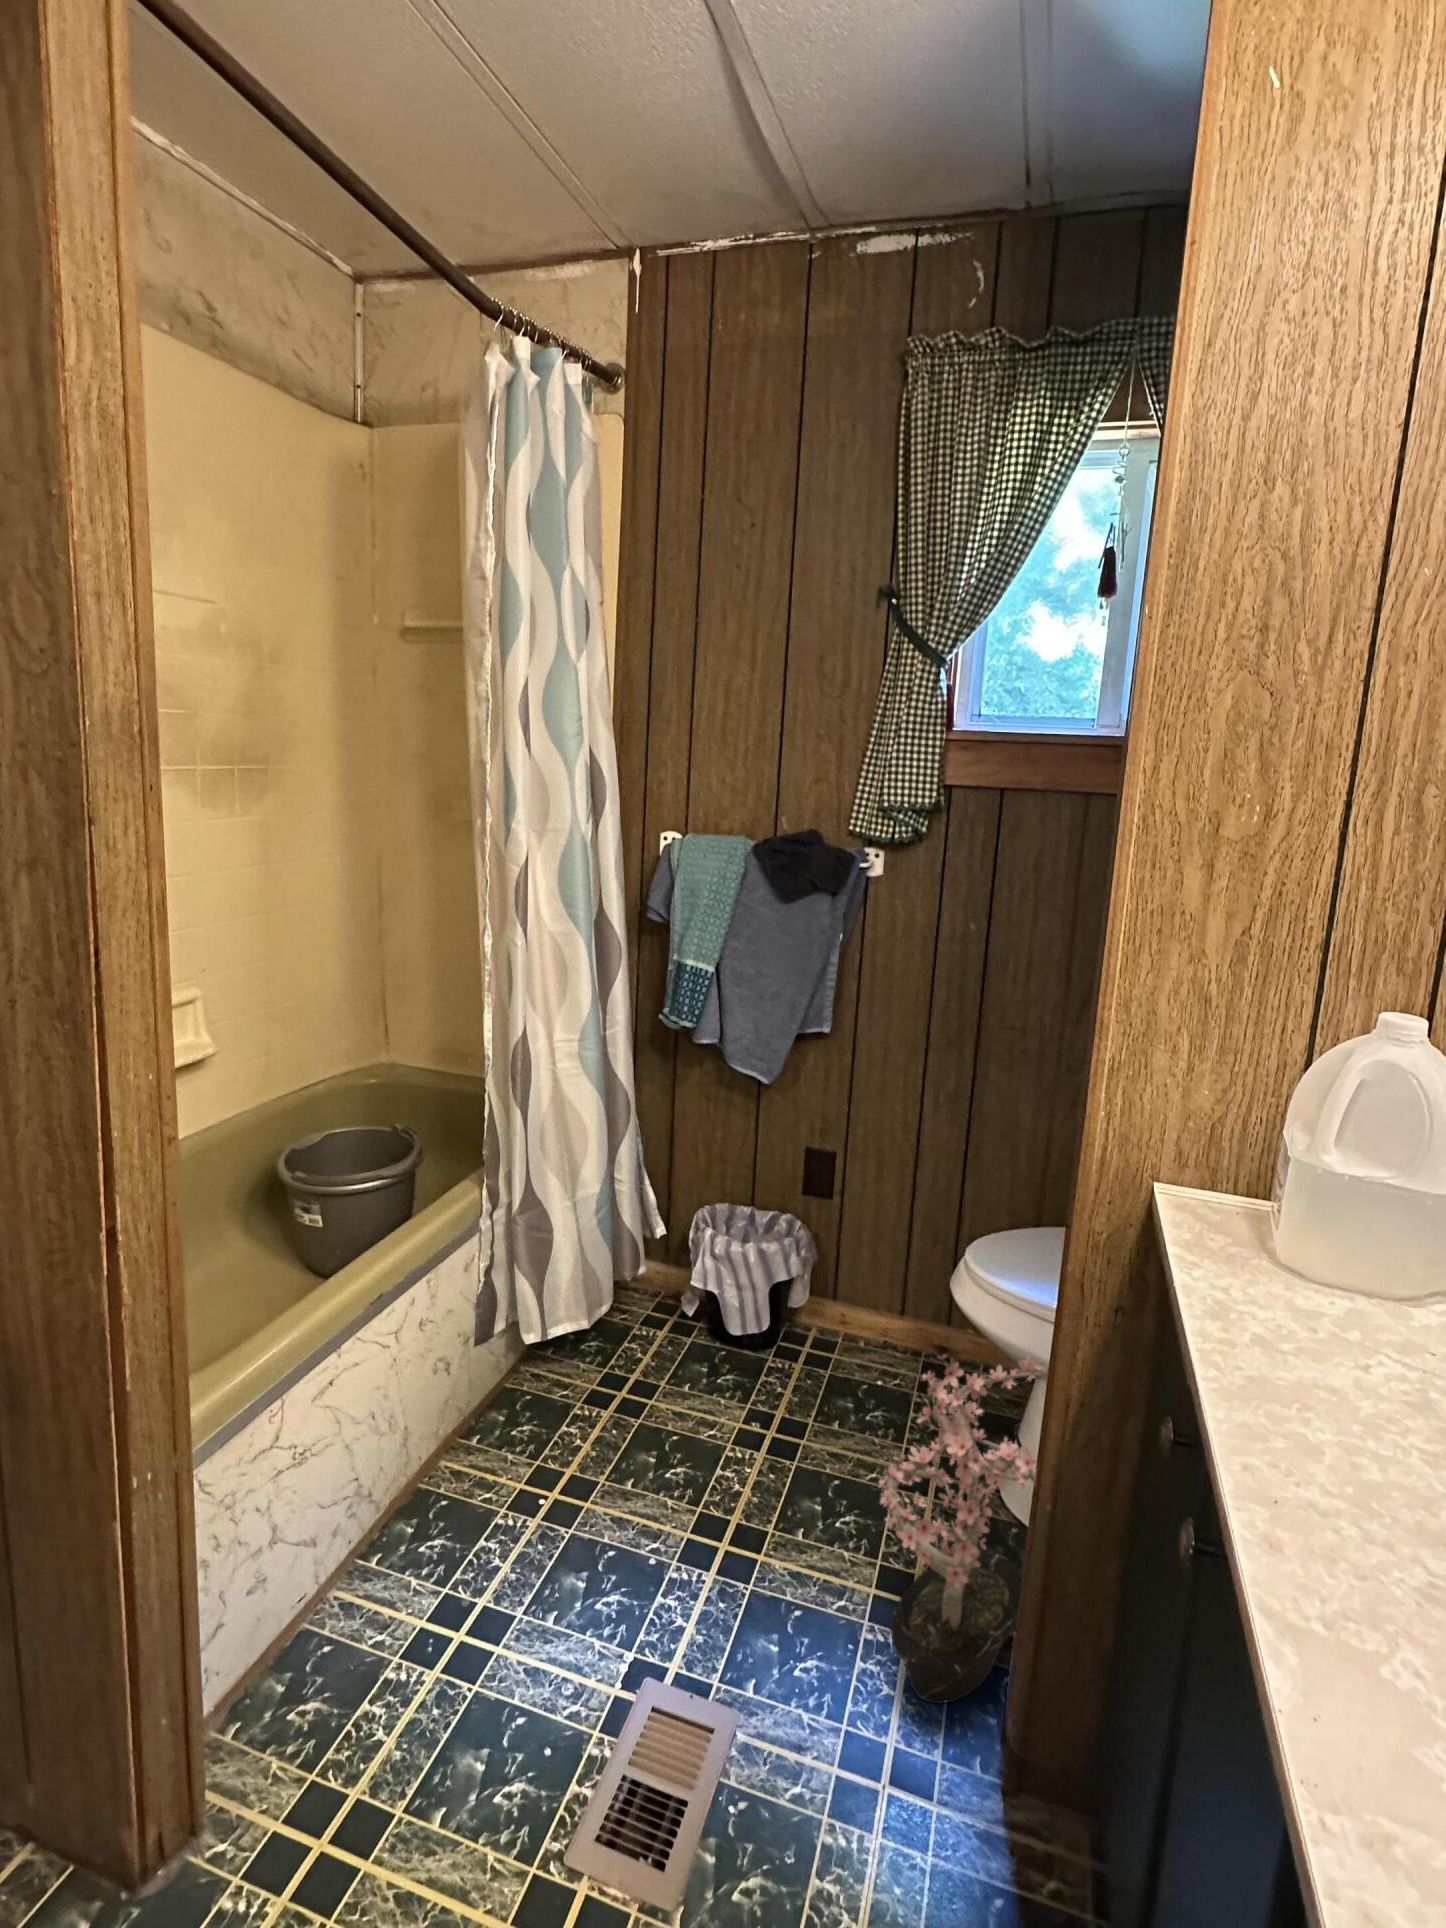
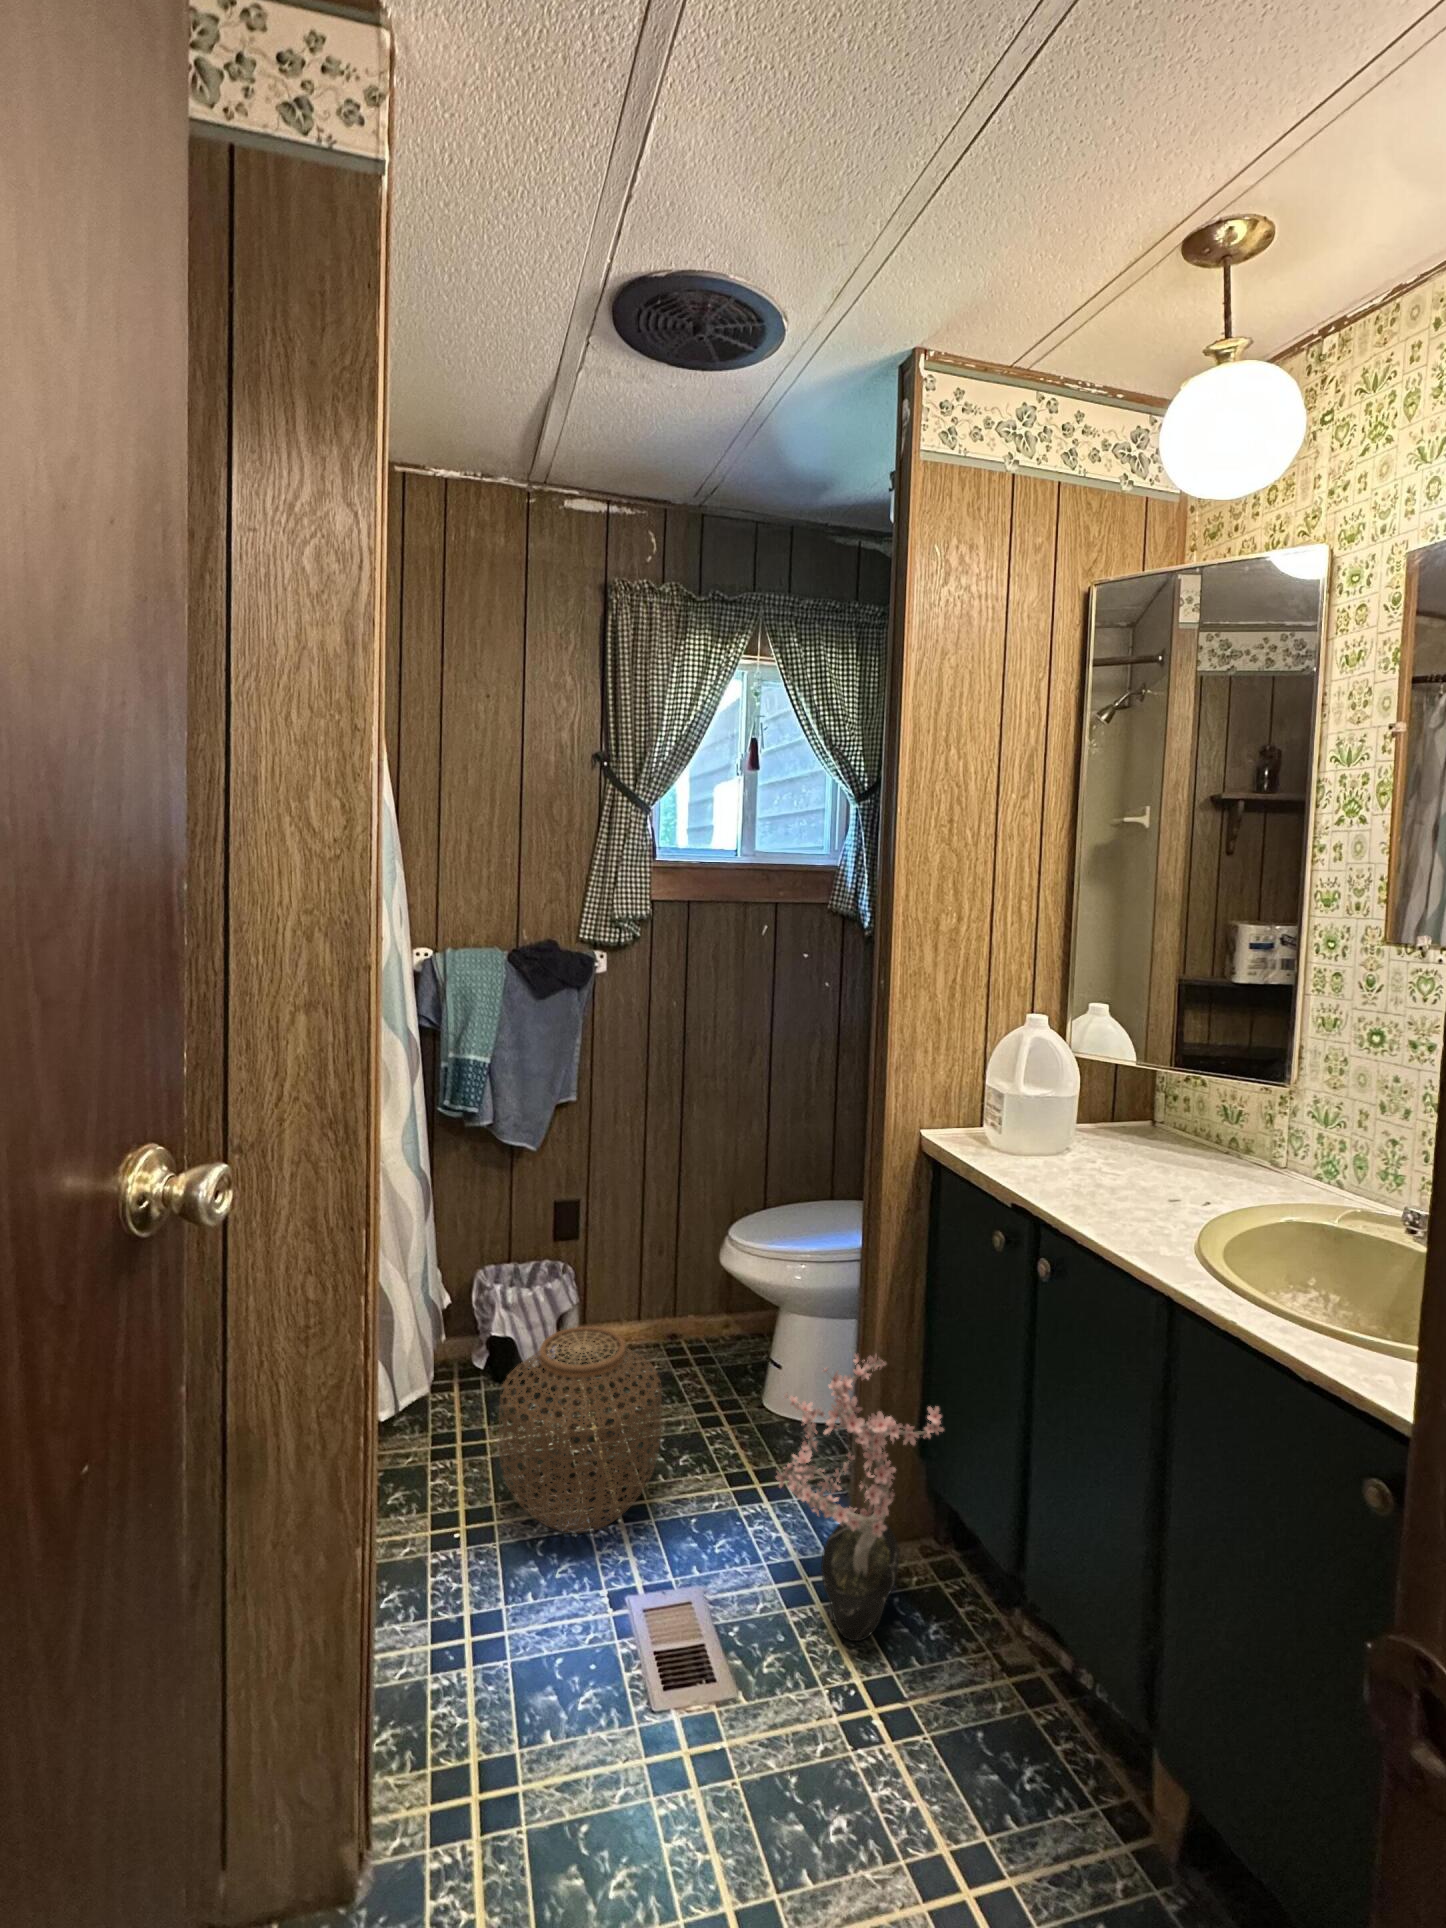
woven basket: none [648,1231,823,1448] -> present [499,1327,662,1532]

